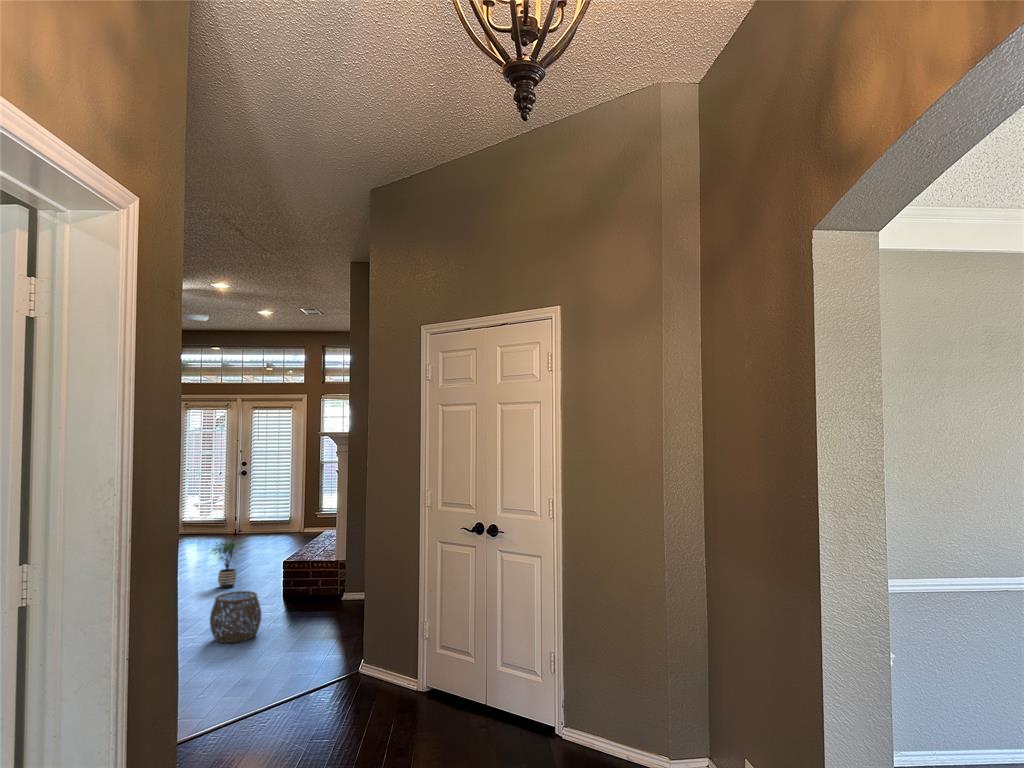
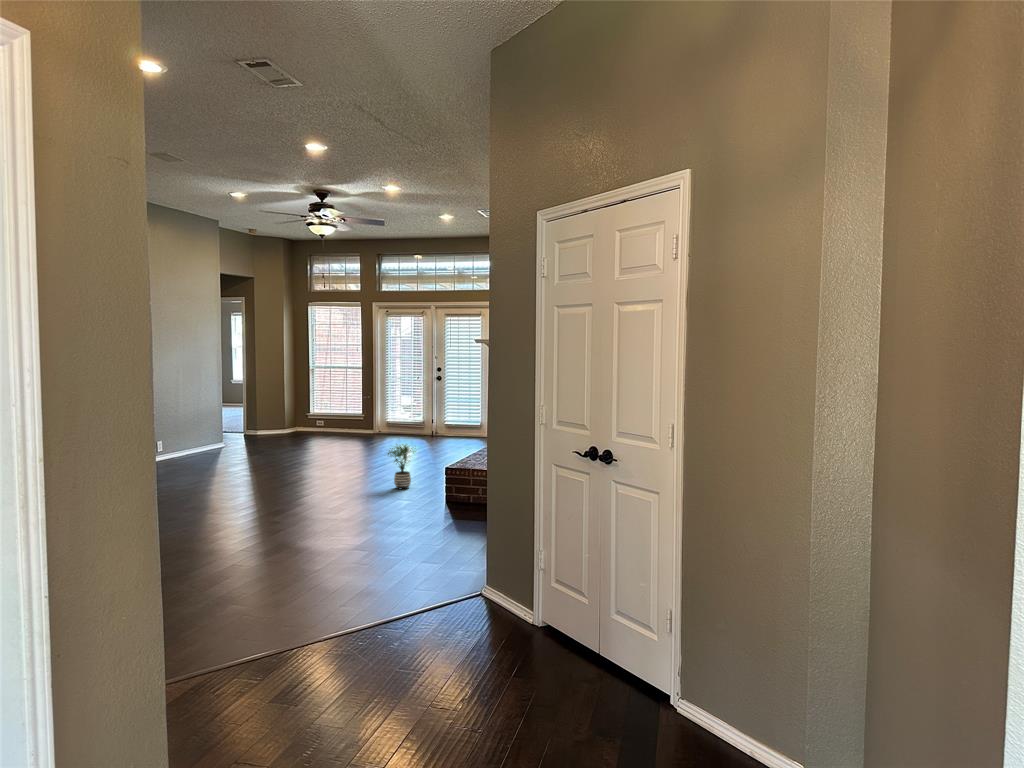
woven basket: present [210,591,261,643] -> none [361,496,410,547]

